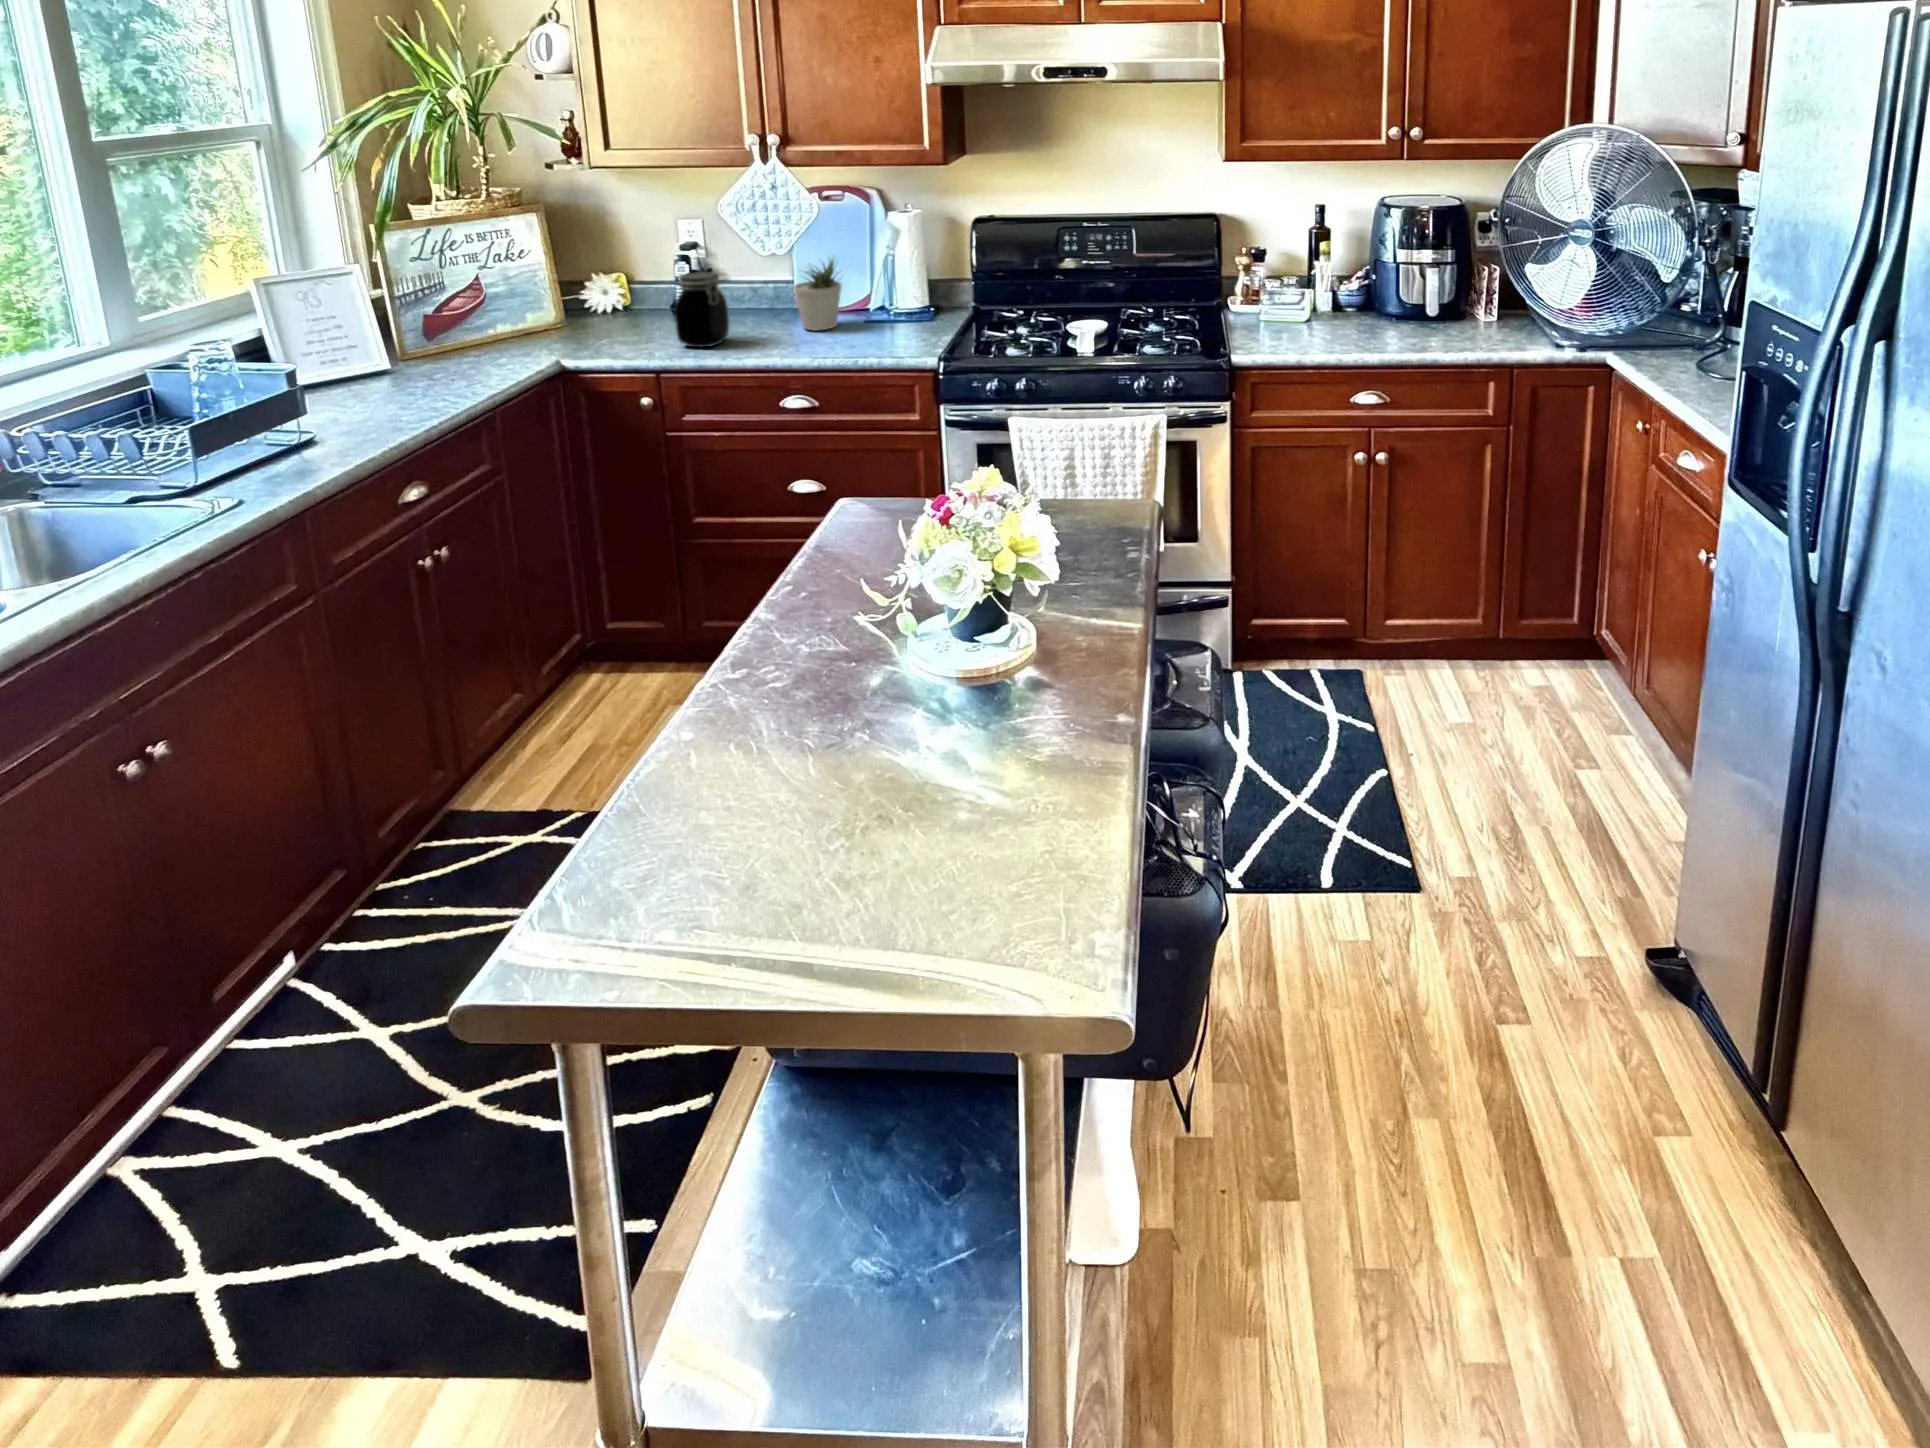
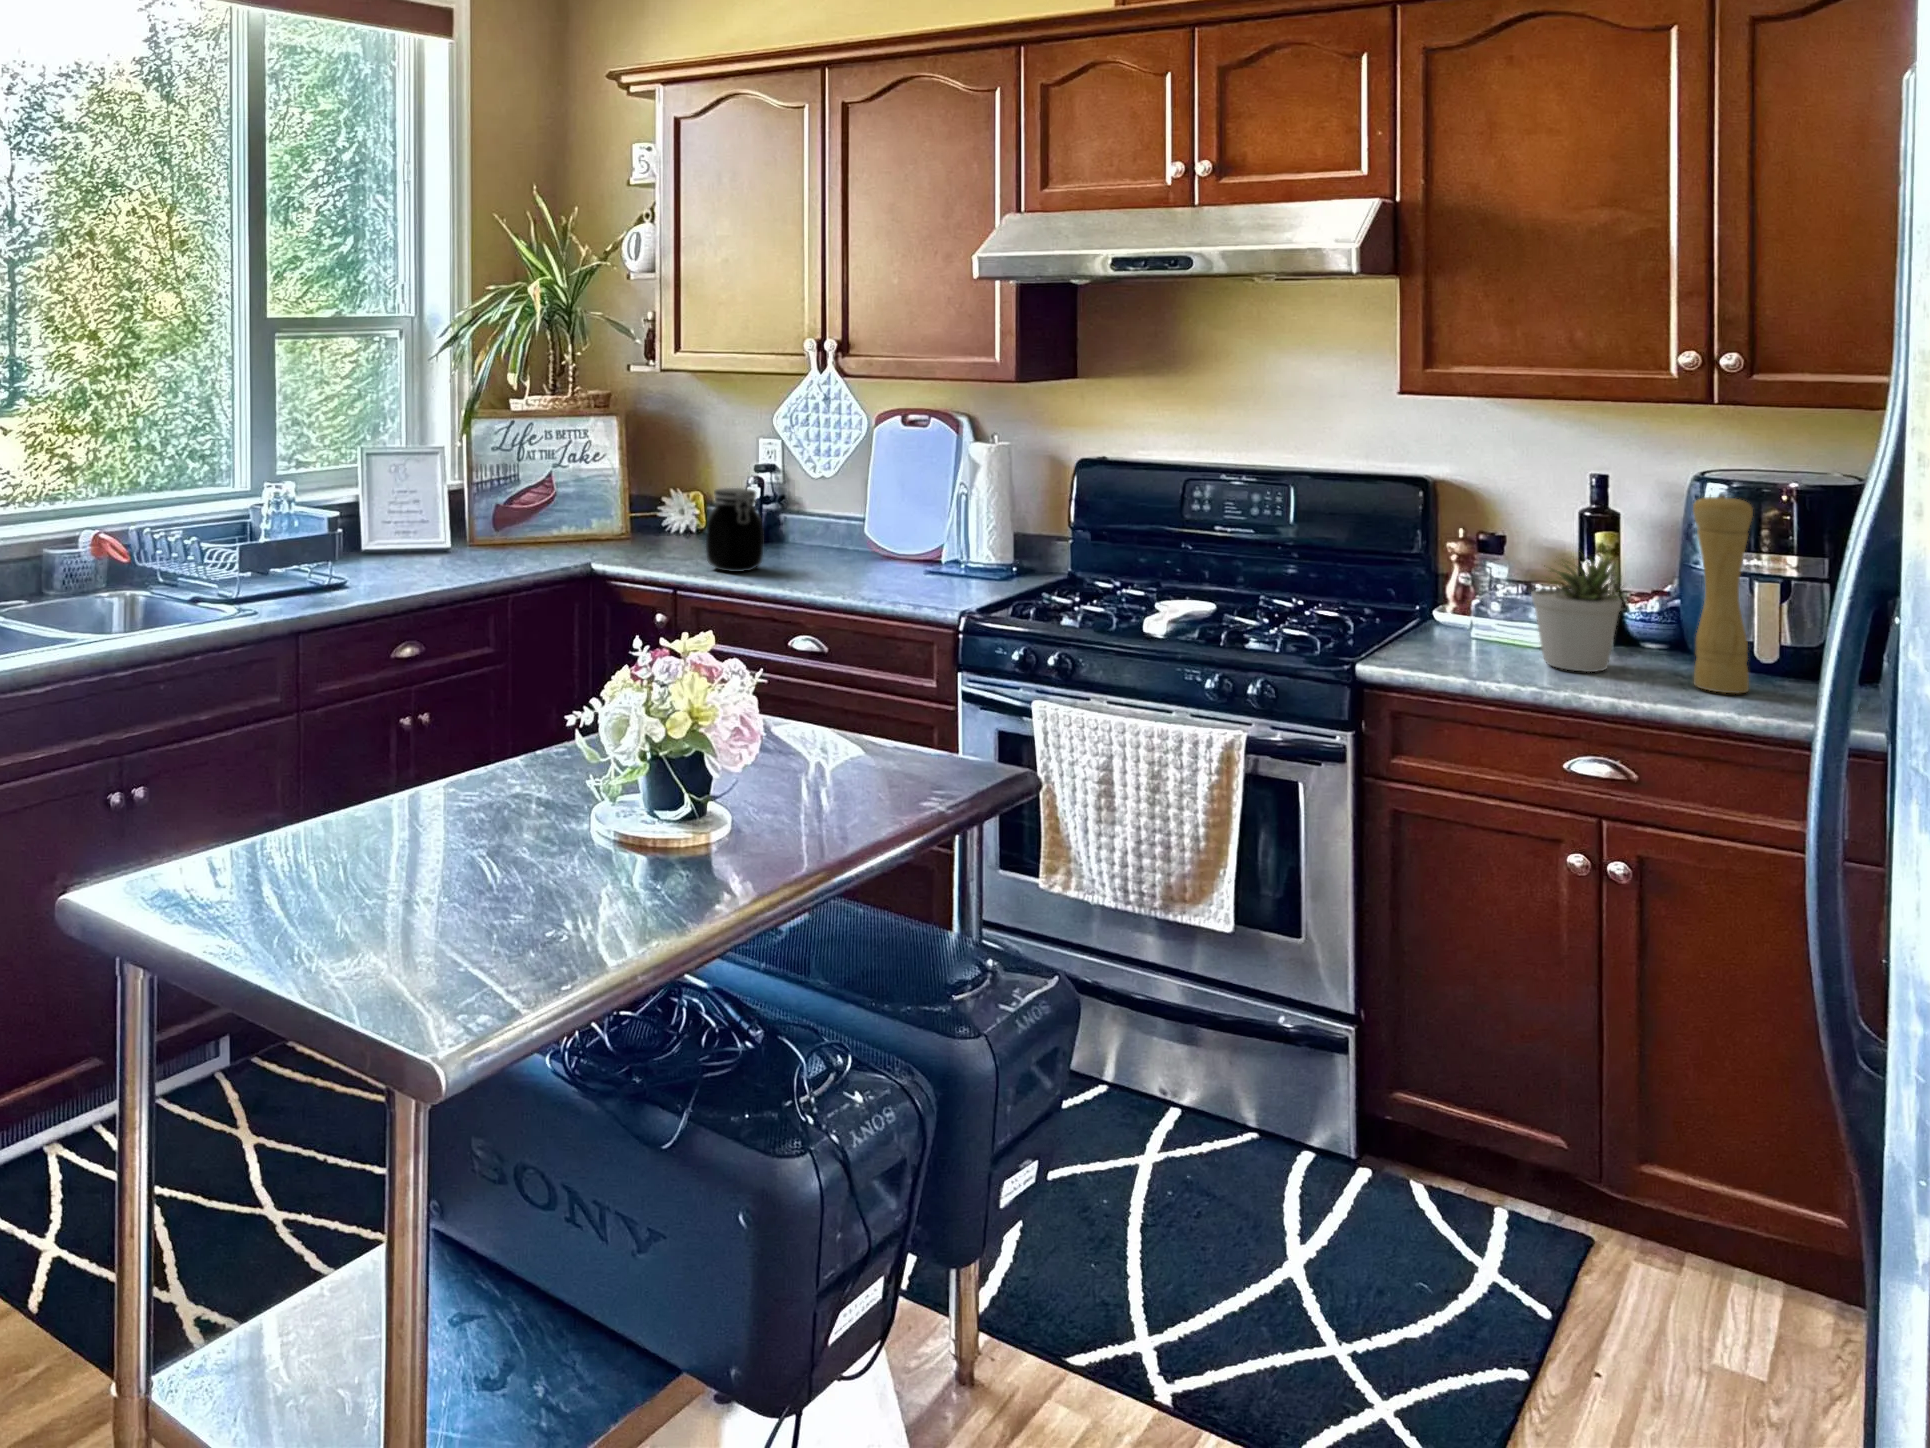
pepper mill: none [1408,221,1442,340] -> present [1693,494,1753,694]
potted plant: present [793,257,841,331] -> present [1532,552,1622,672]

